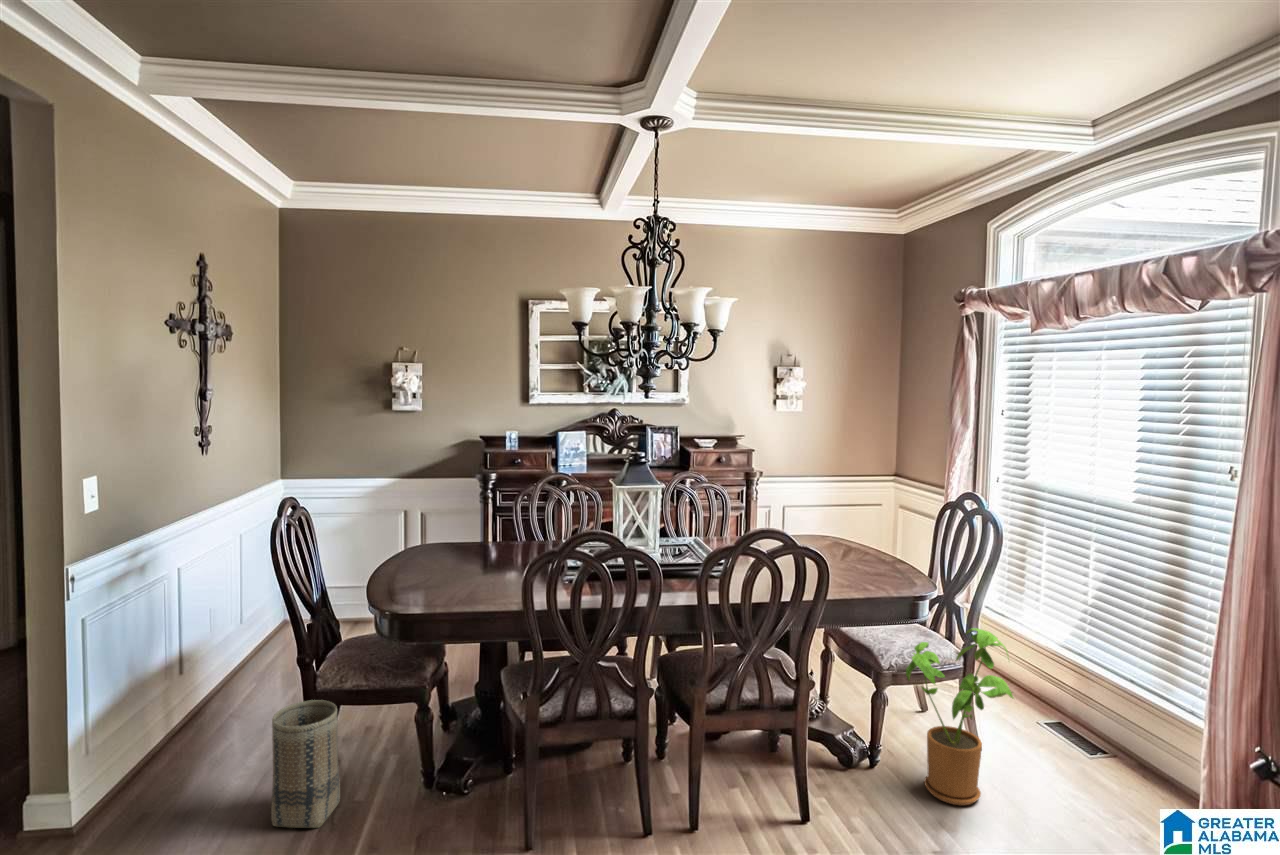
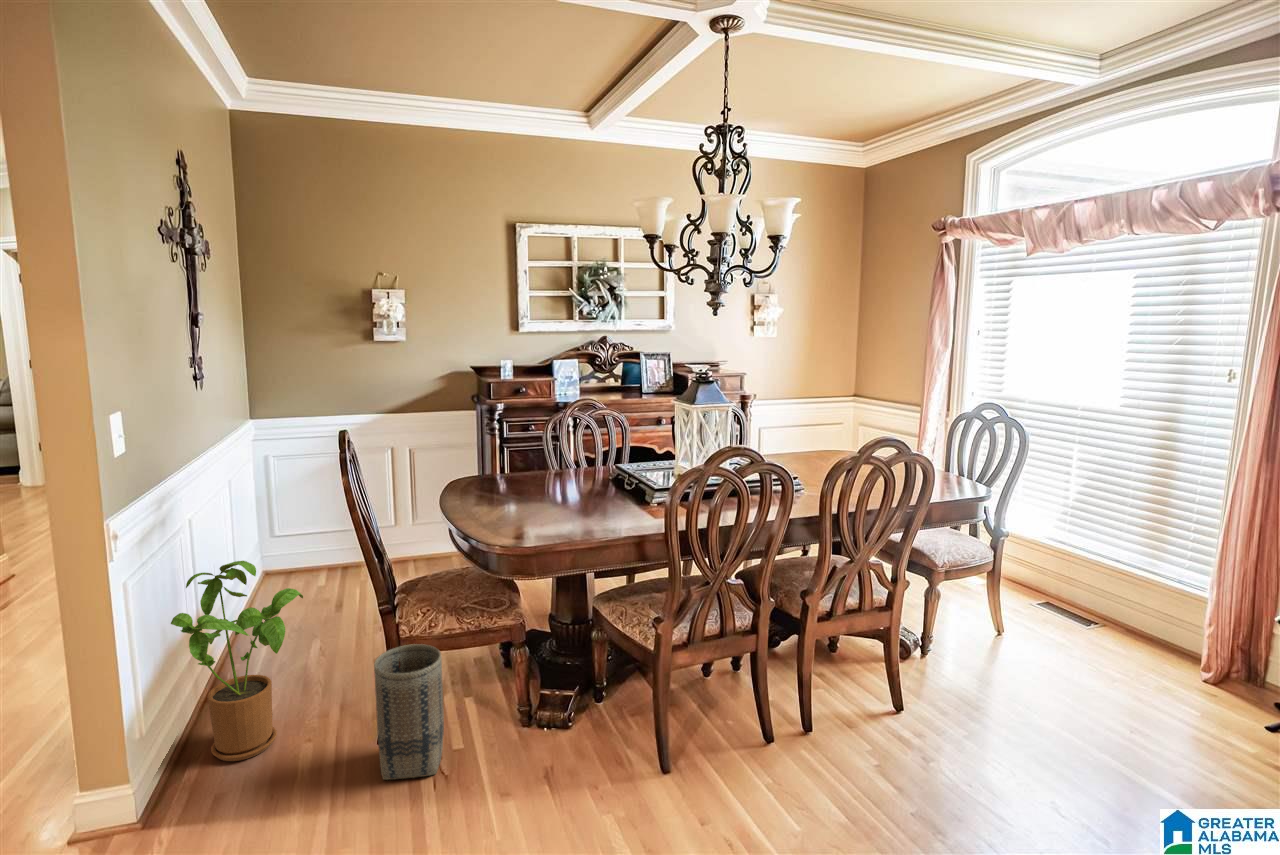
house plant: present [906,628,1014,805] -> present [171,561,303,761]

